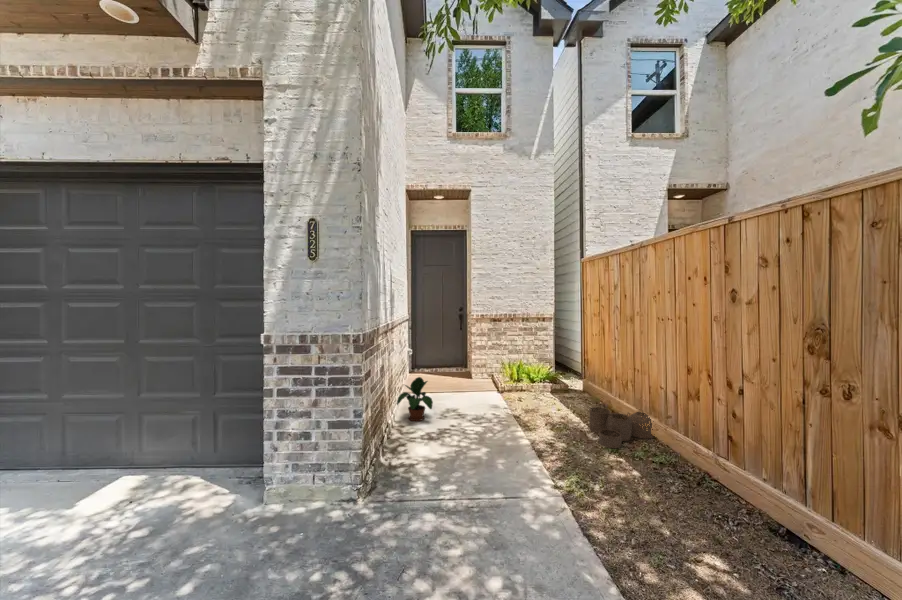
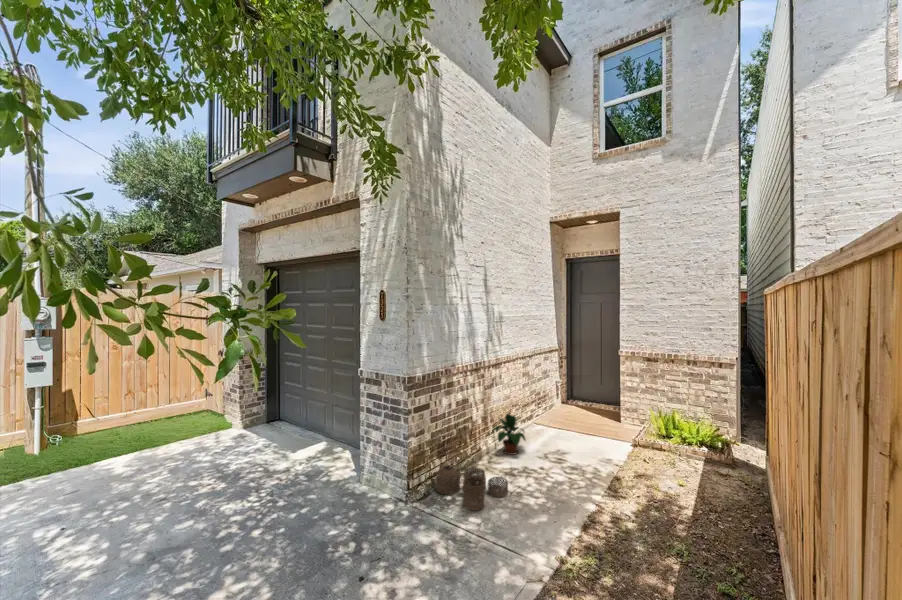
woven basket: present [589,404,655,448] -> present [436,466,508,510]

